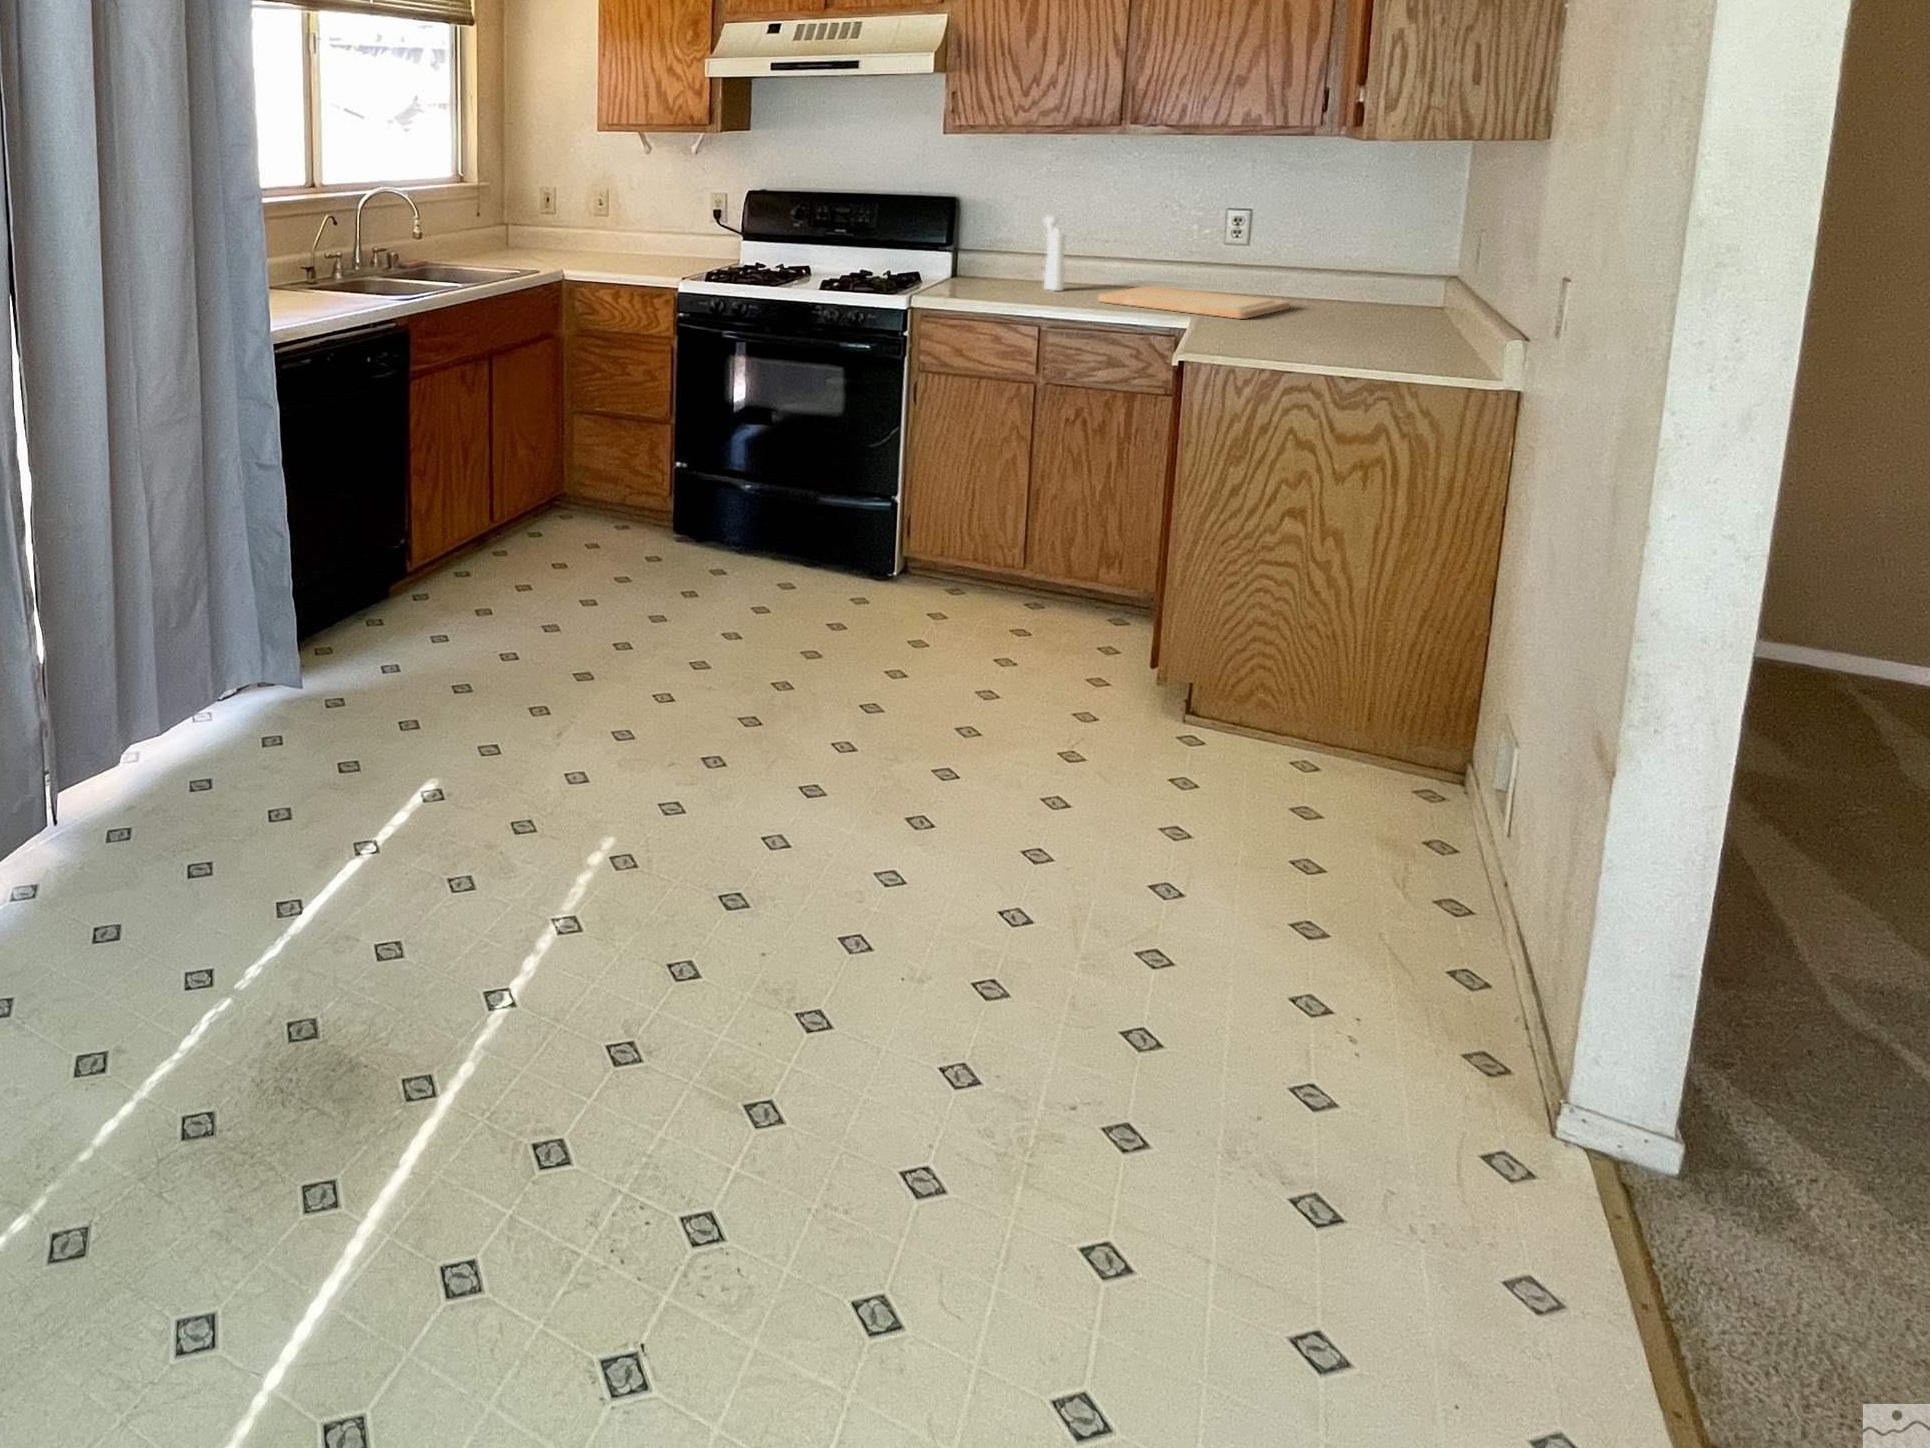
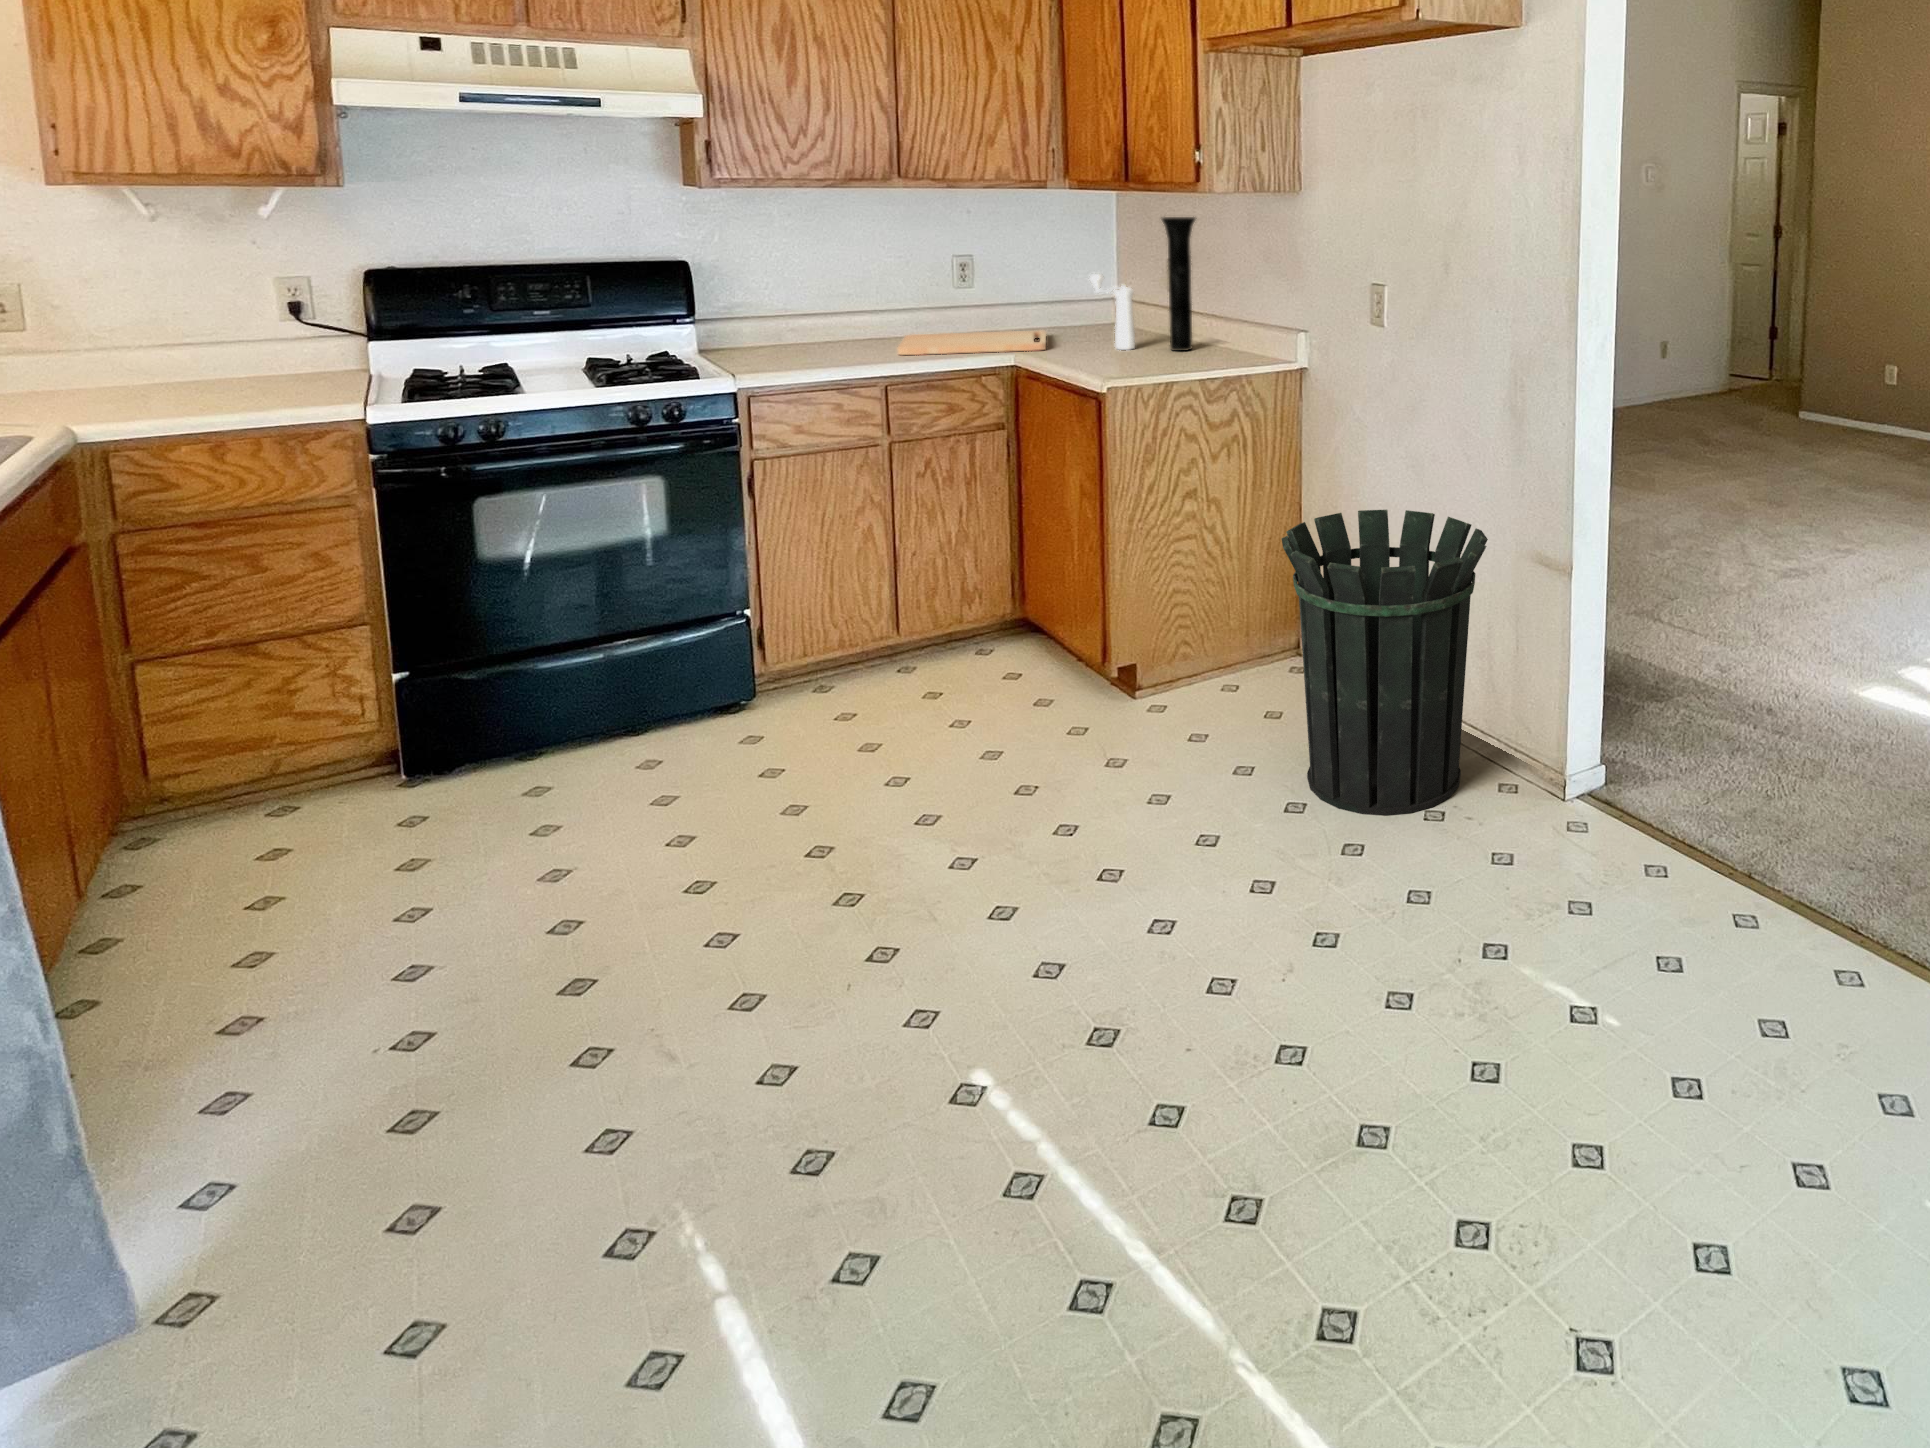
vase: none [1382,177,1442,346] -> present [1162,217,1195,351]
pepper mill: present [1044,216,1066,291] -> present [1090,274,1135,350]
waste bin: none [1198,566,1533,998] -> present [1282,510,1488,815]

